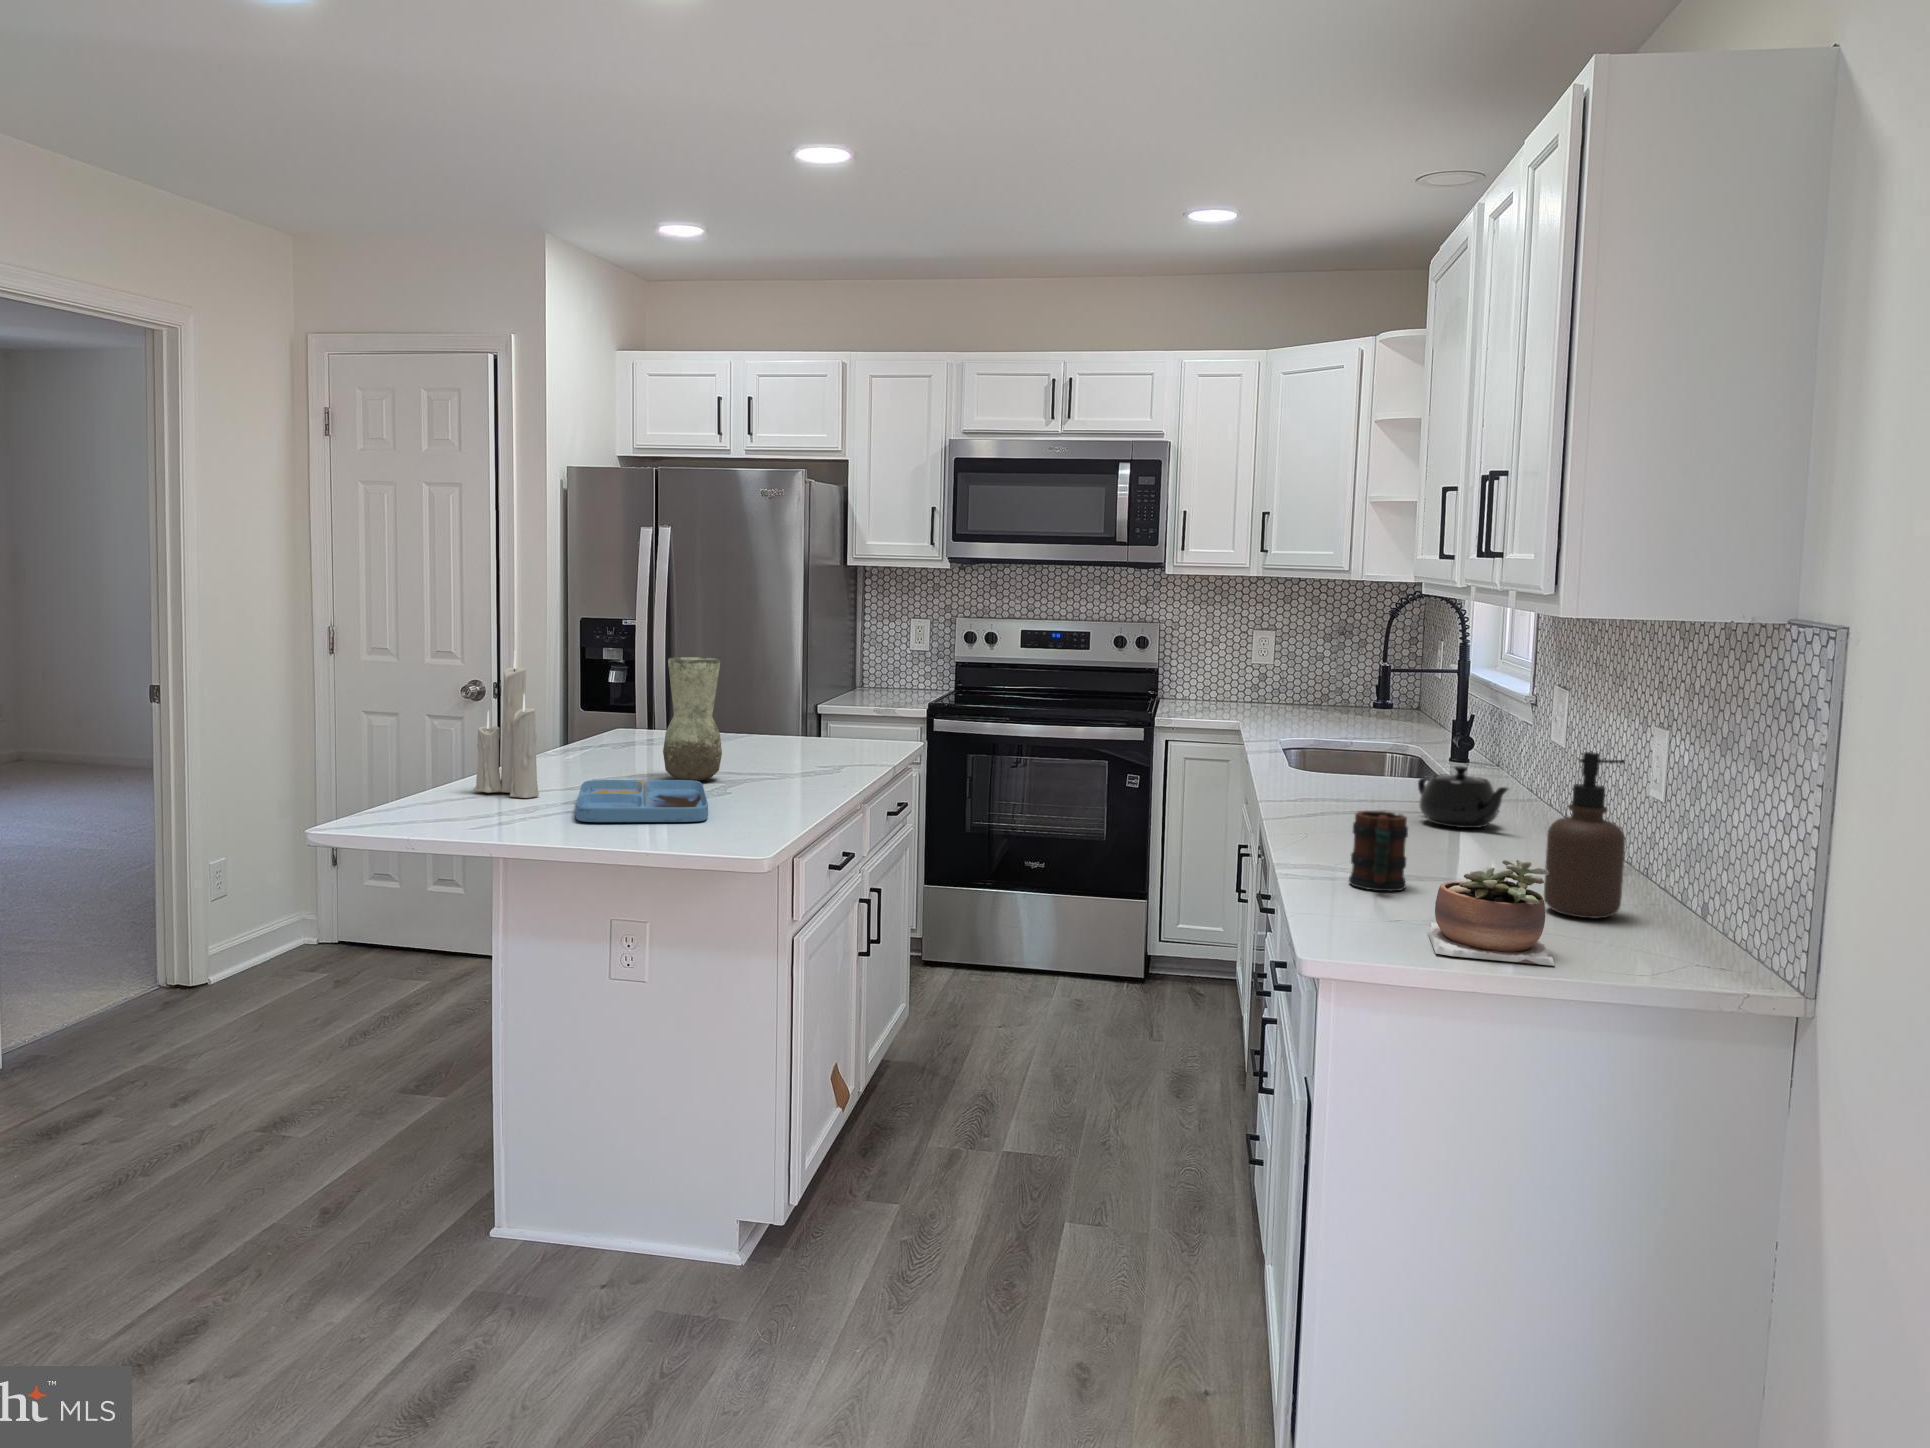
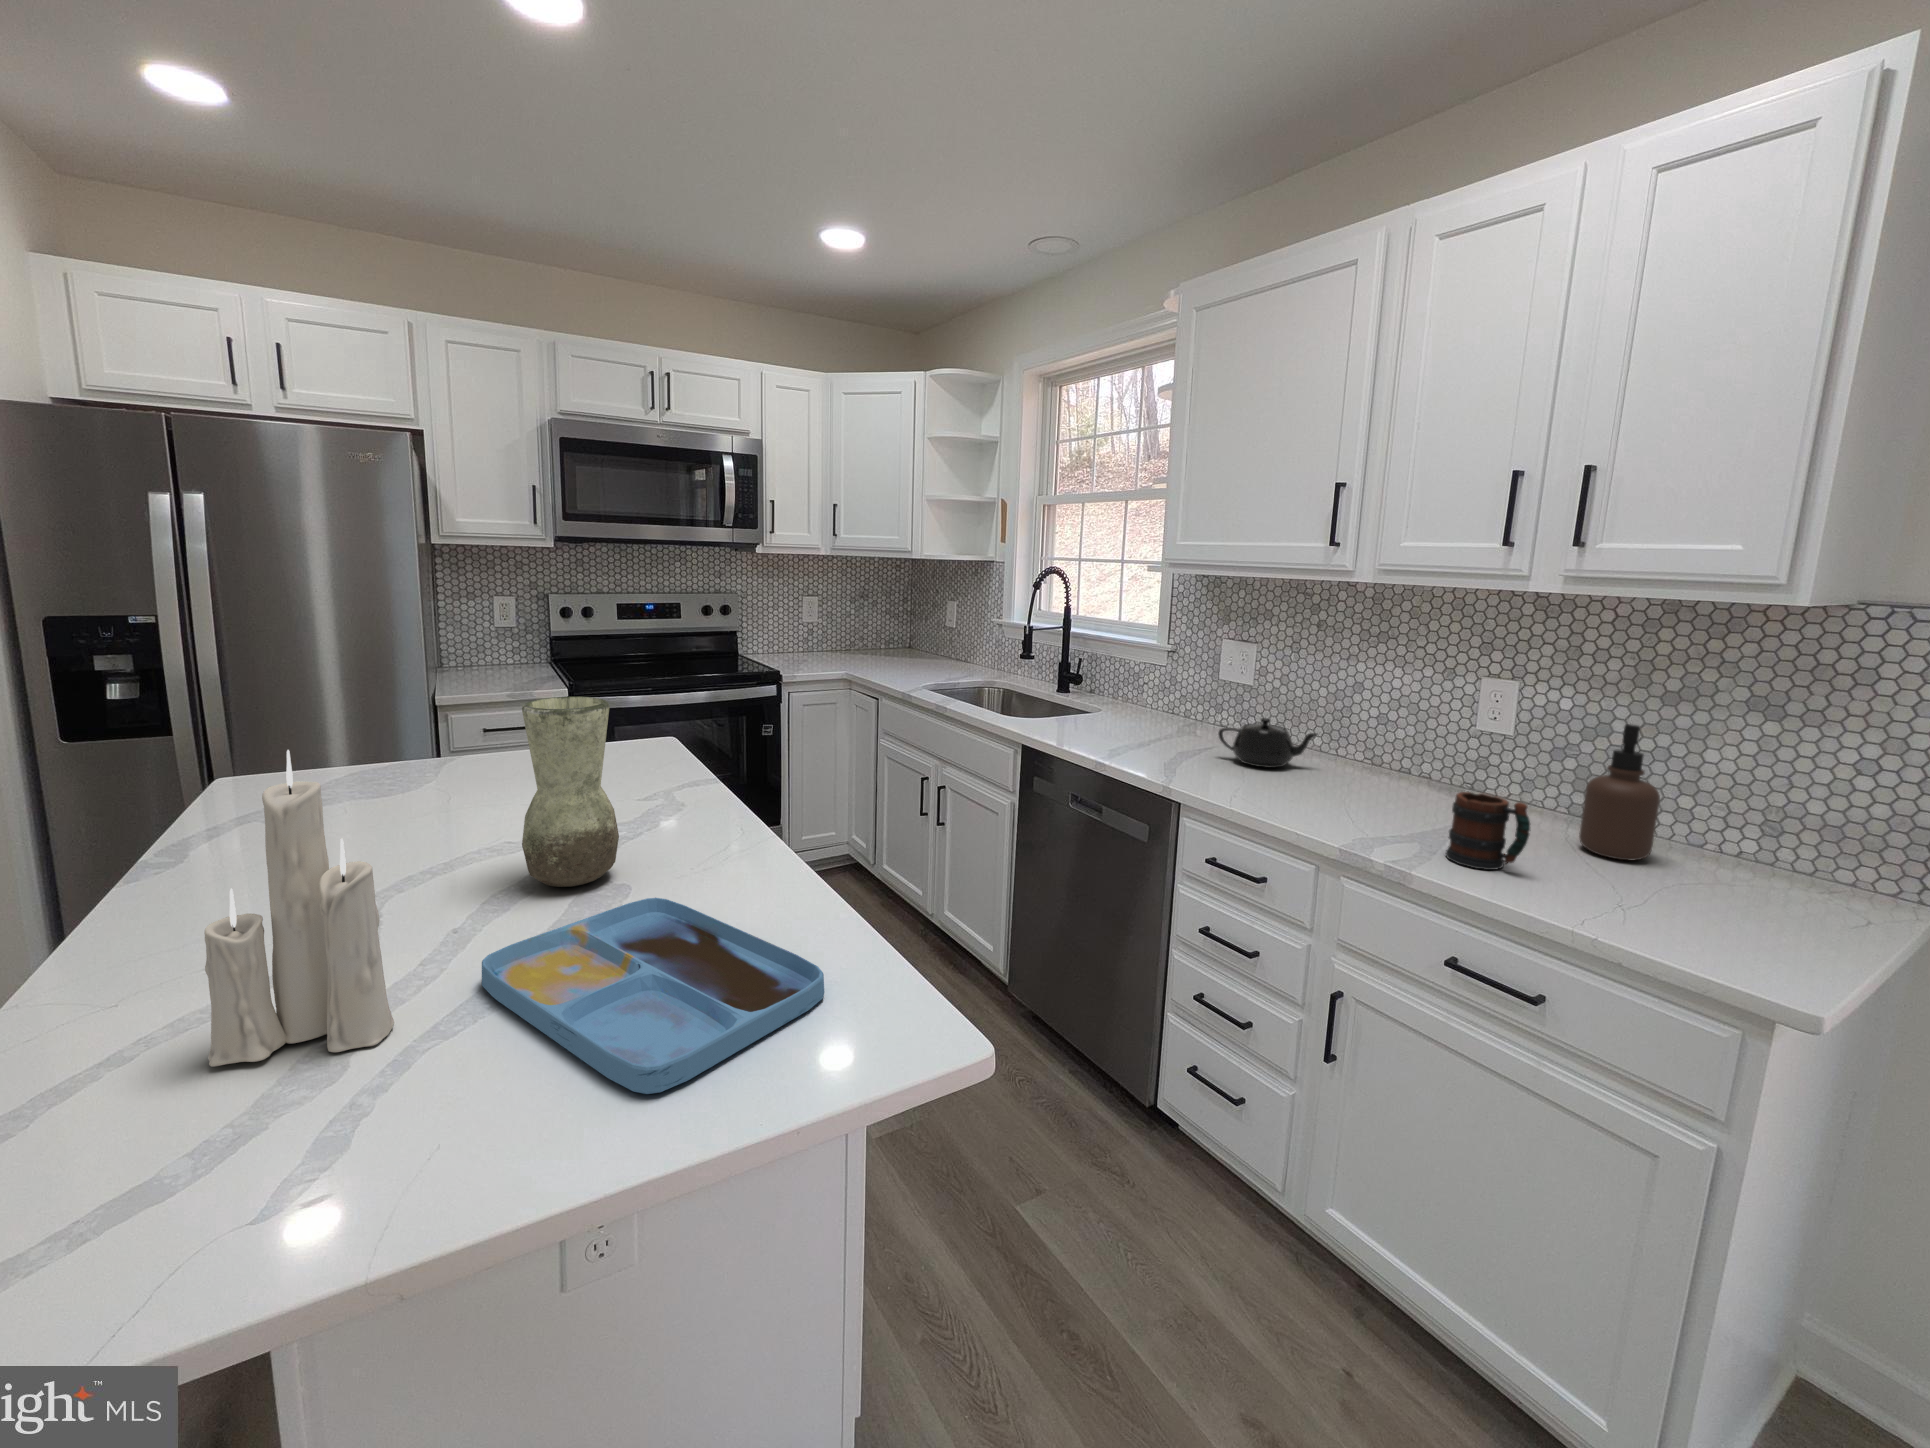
succulent plant: present [1428,860,1555,966] -> none [1679,844,1846,957]

